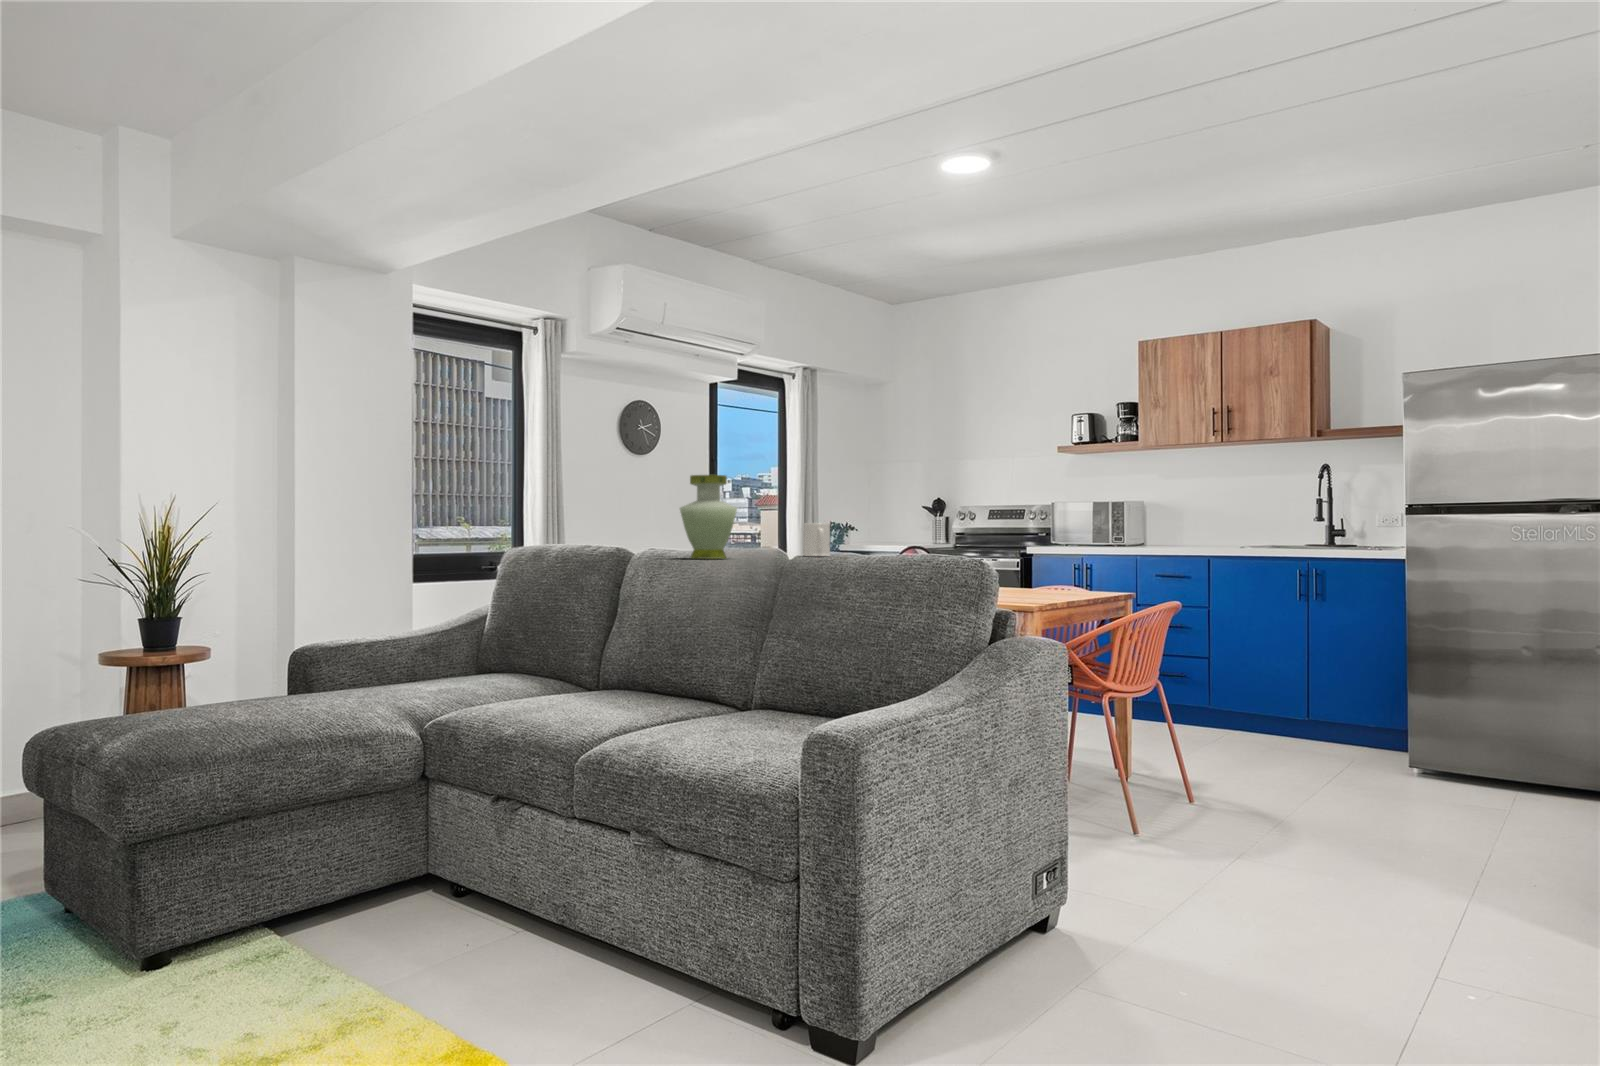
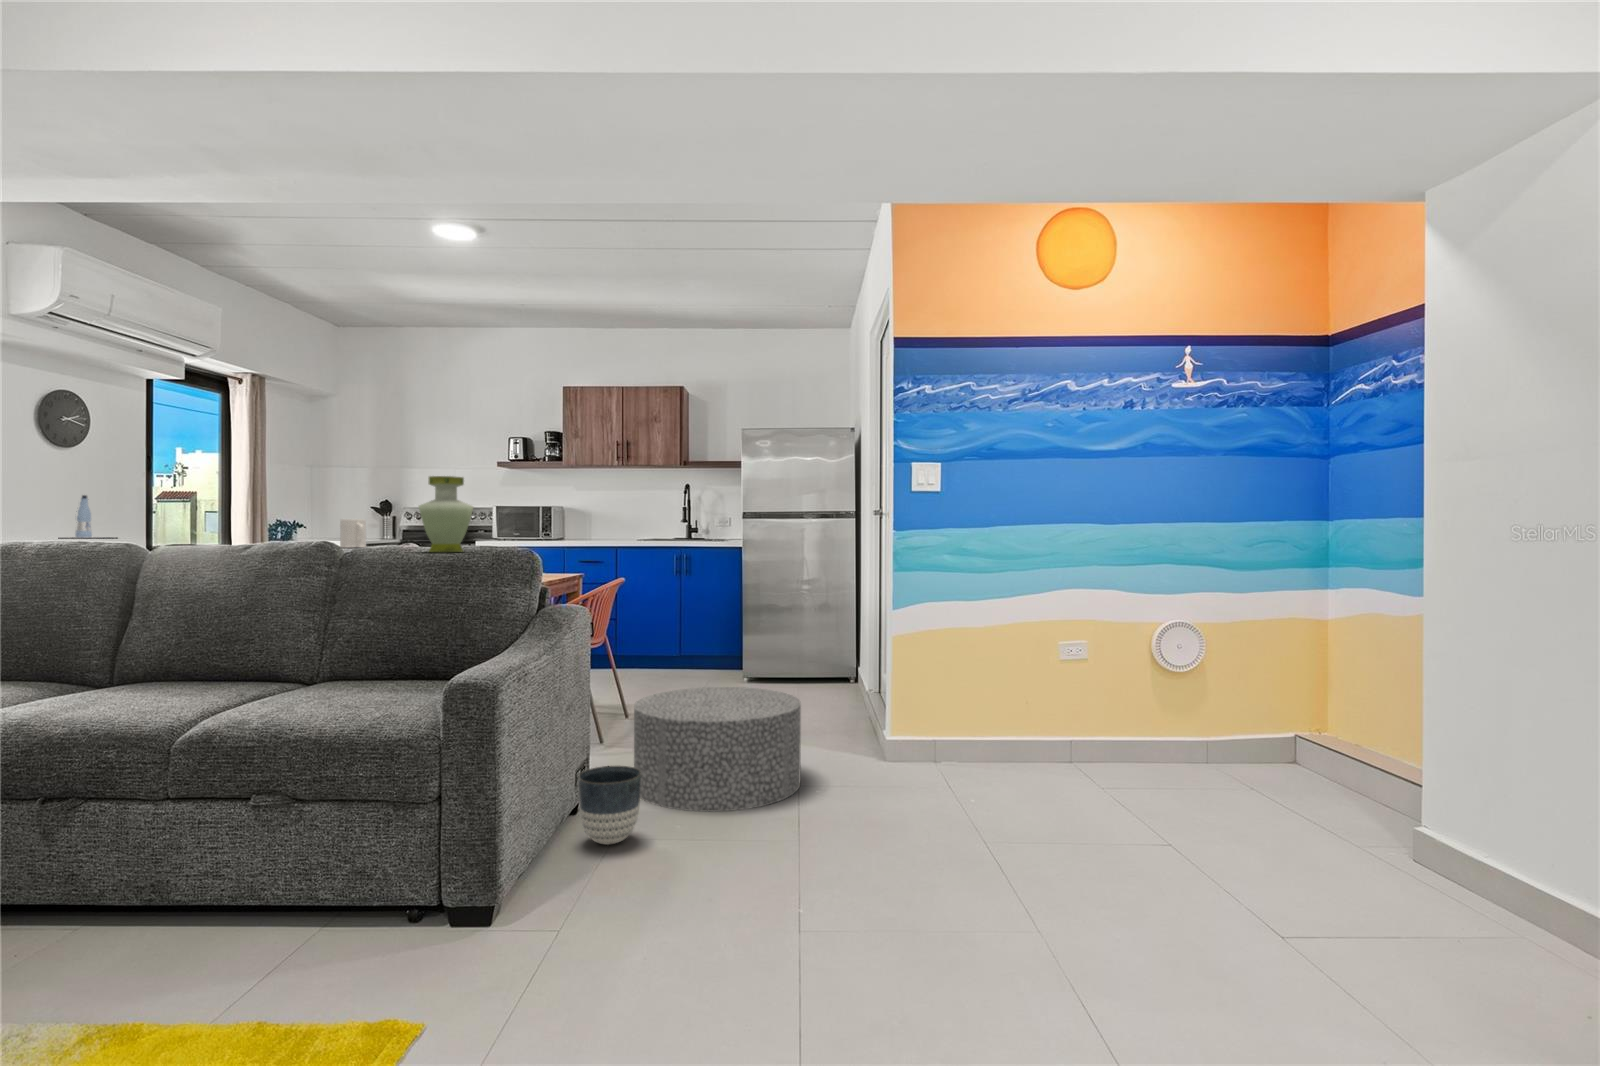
vase: present [680,475,737,559] -> present [419,476,473,552]
bottle: none [619,502,678,543] -> present [75,495,92,538]
ottoman: none [1140,776,1428,989] -> present [634,687,801,811]
planter: none [1019,873,1110,989] -> present [578,766,641,845]

